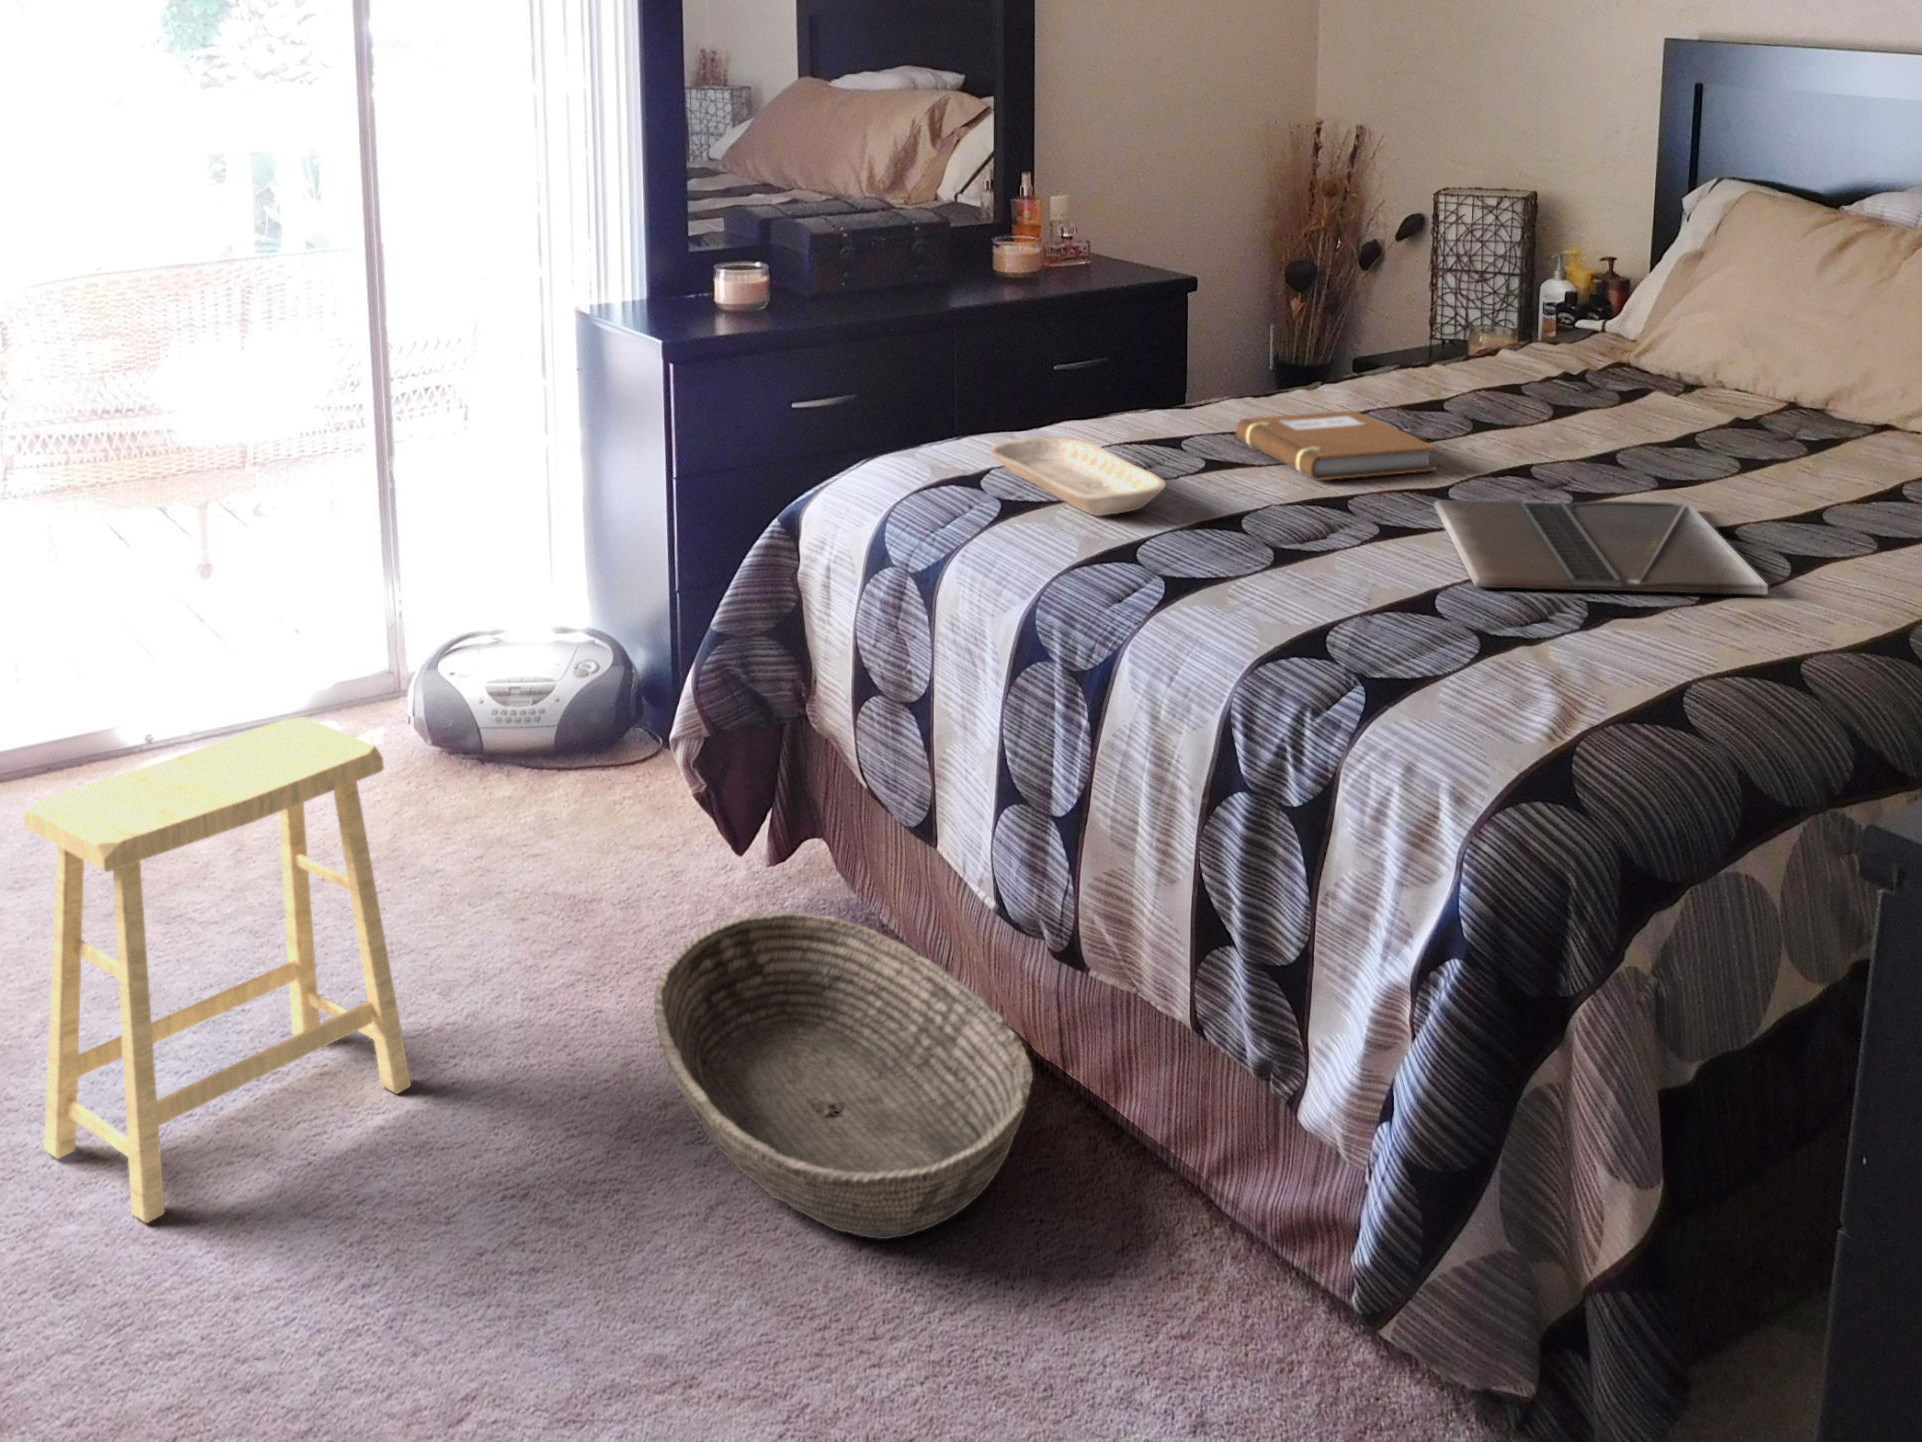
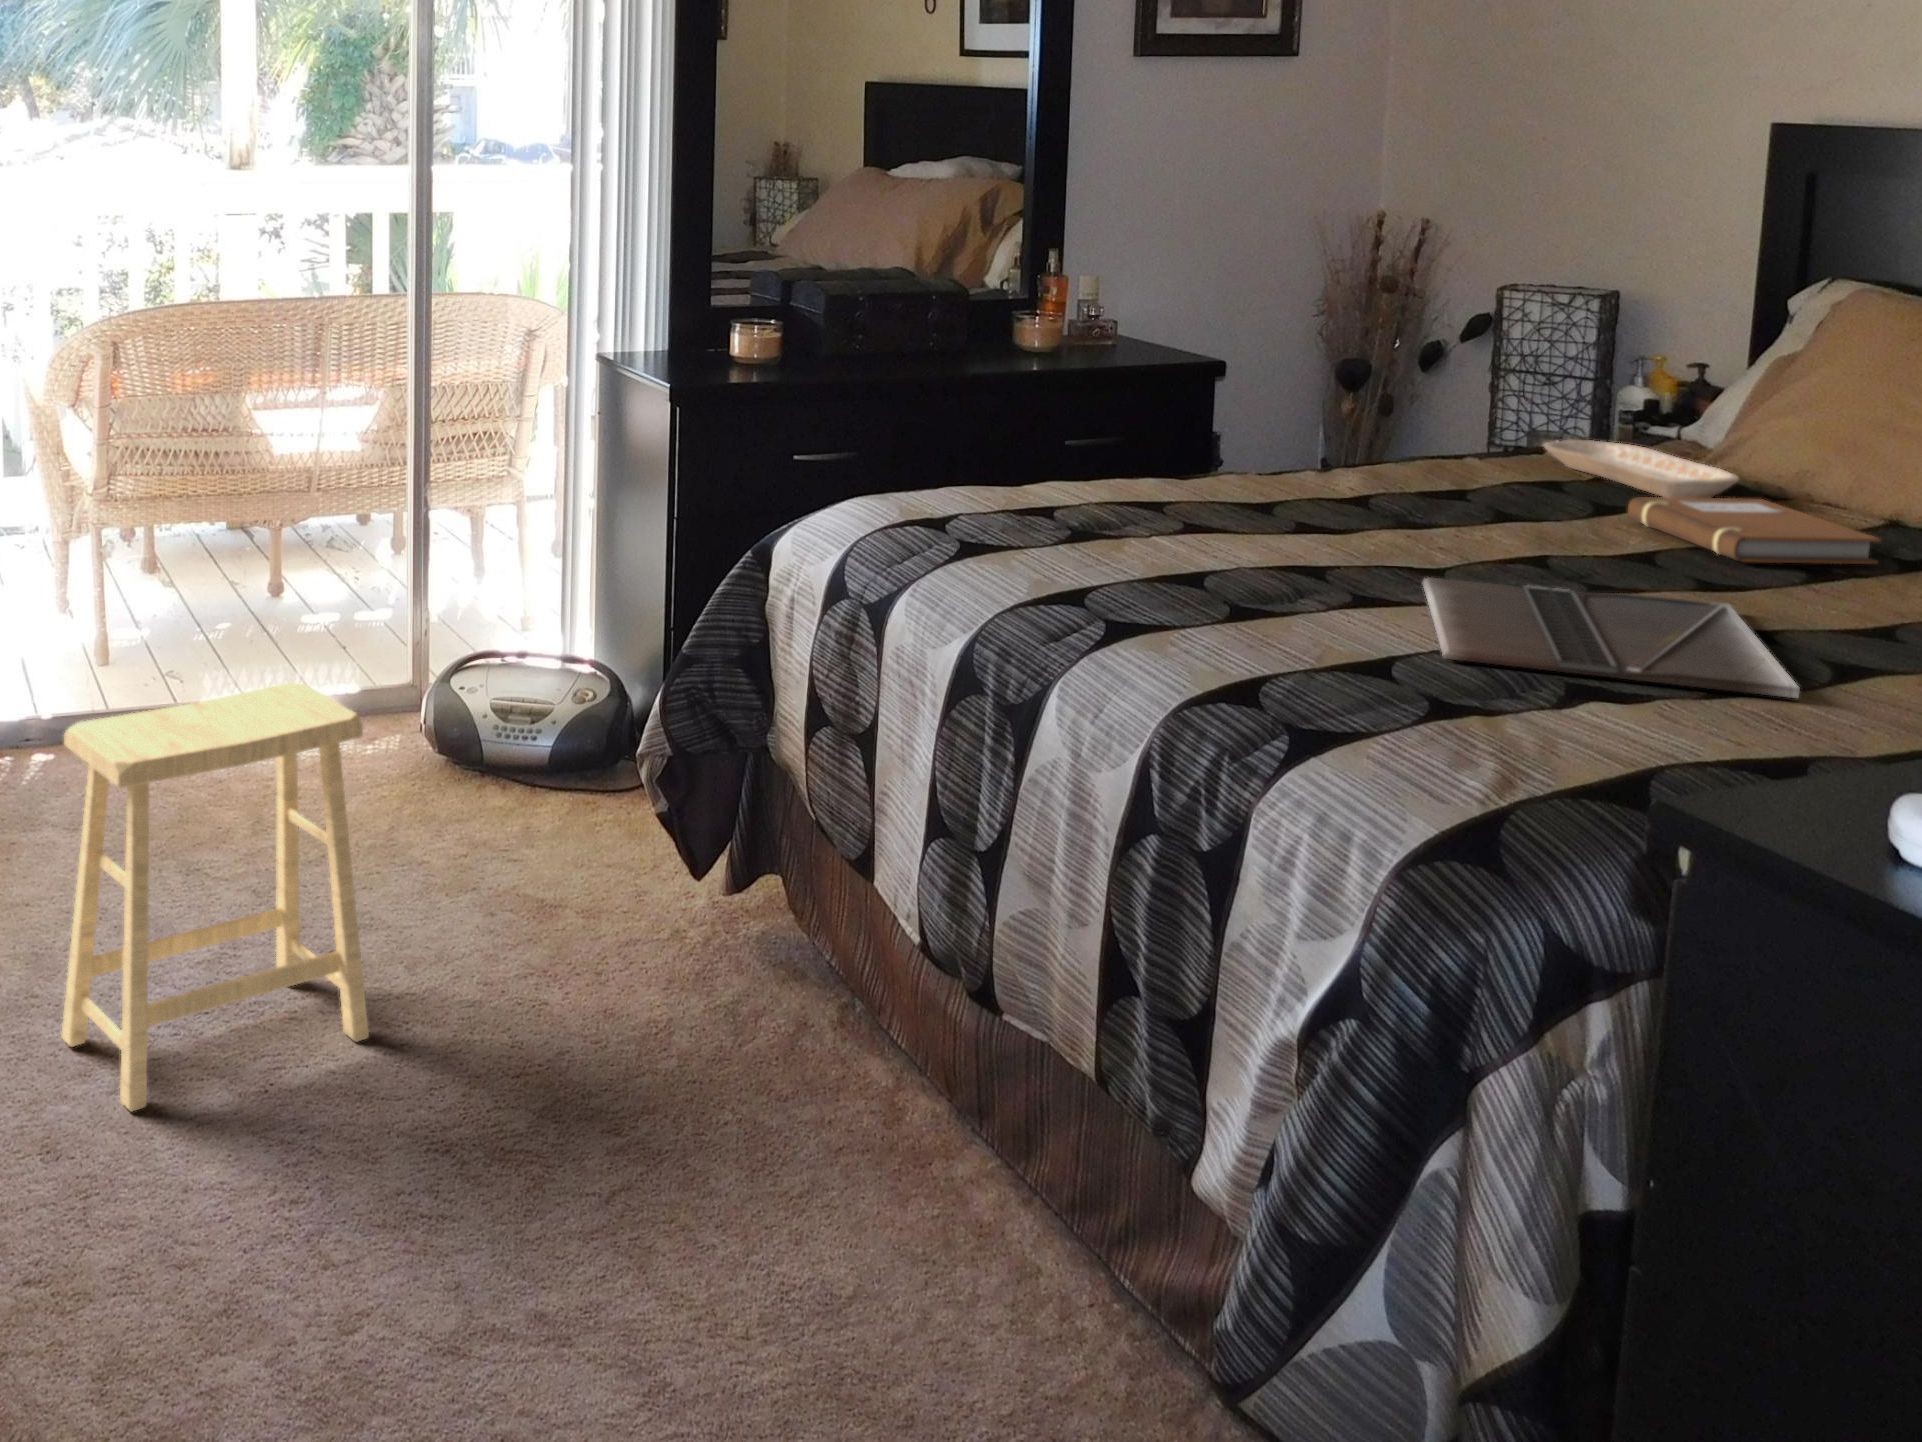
notebook: present [1236,411,1437,480] -> present [1628,497,1880,564]
tray: present [988,437,1166,515] -> present [1544,440,1739,498]
basket: present [654,912,1033,1239] -> none [586,926,940,1249]

